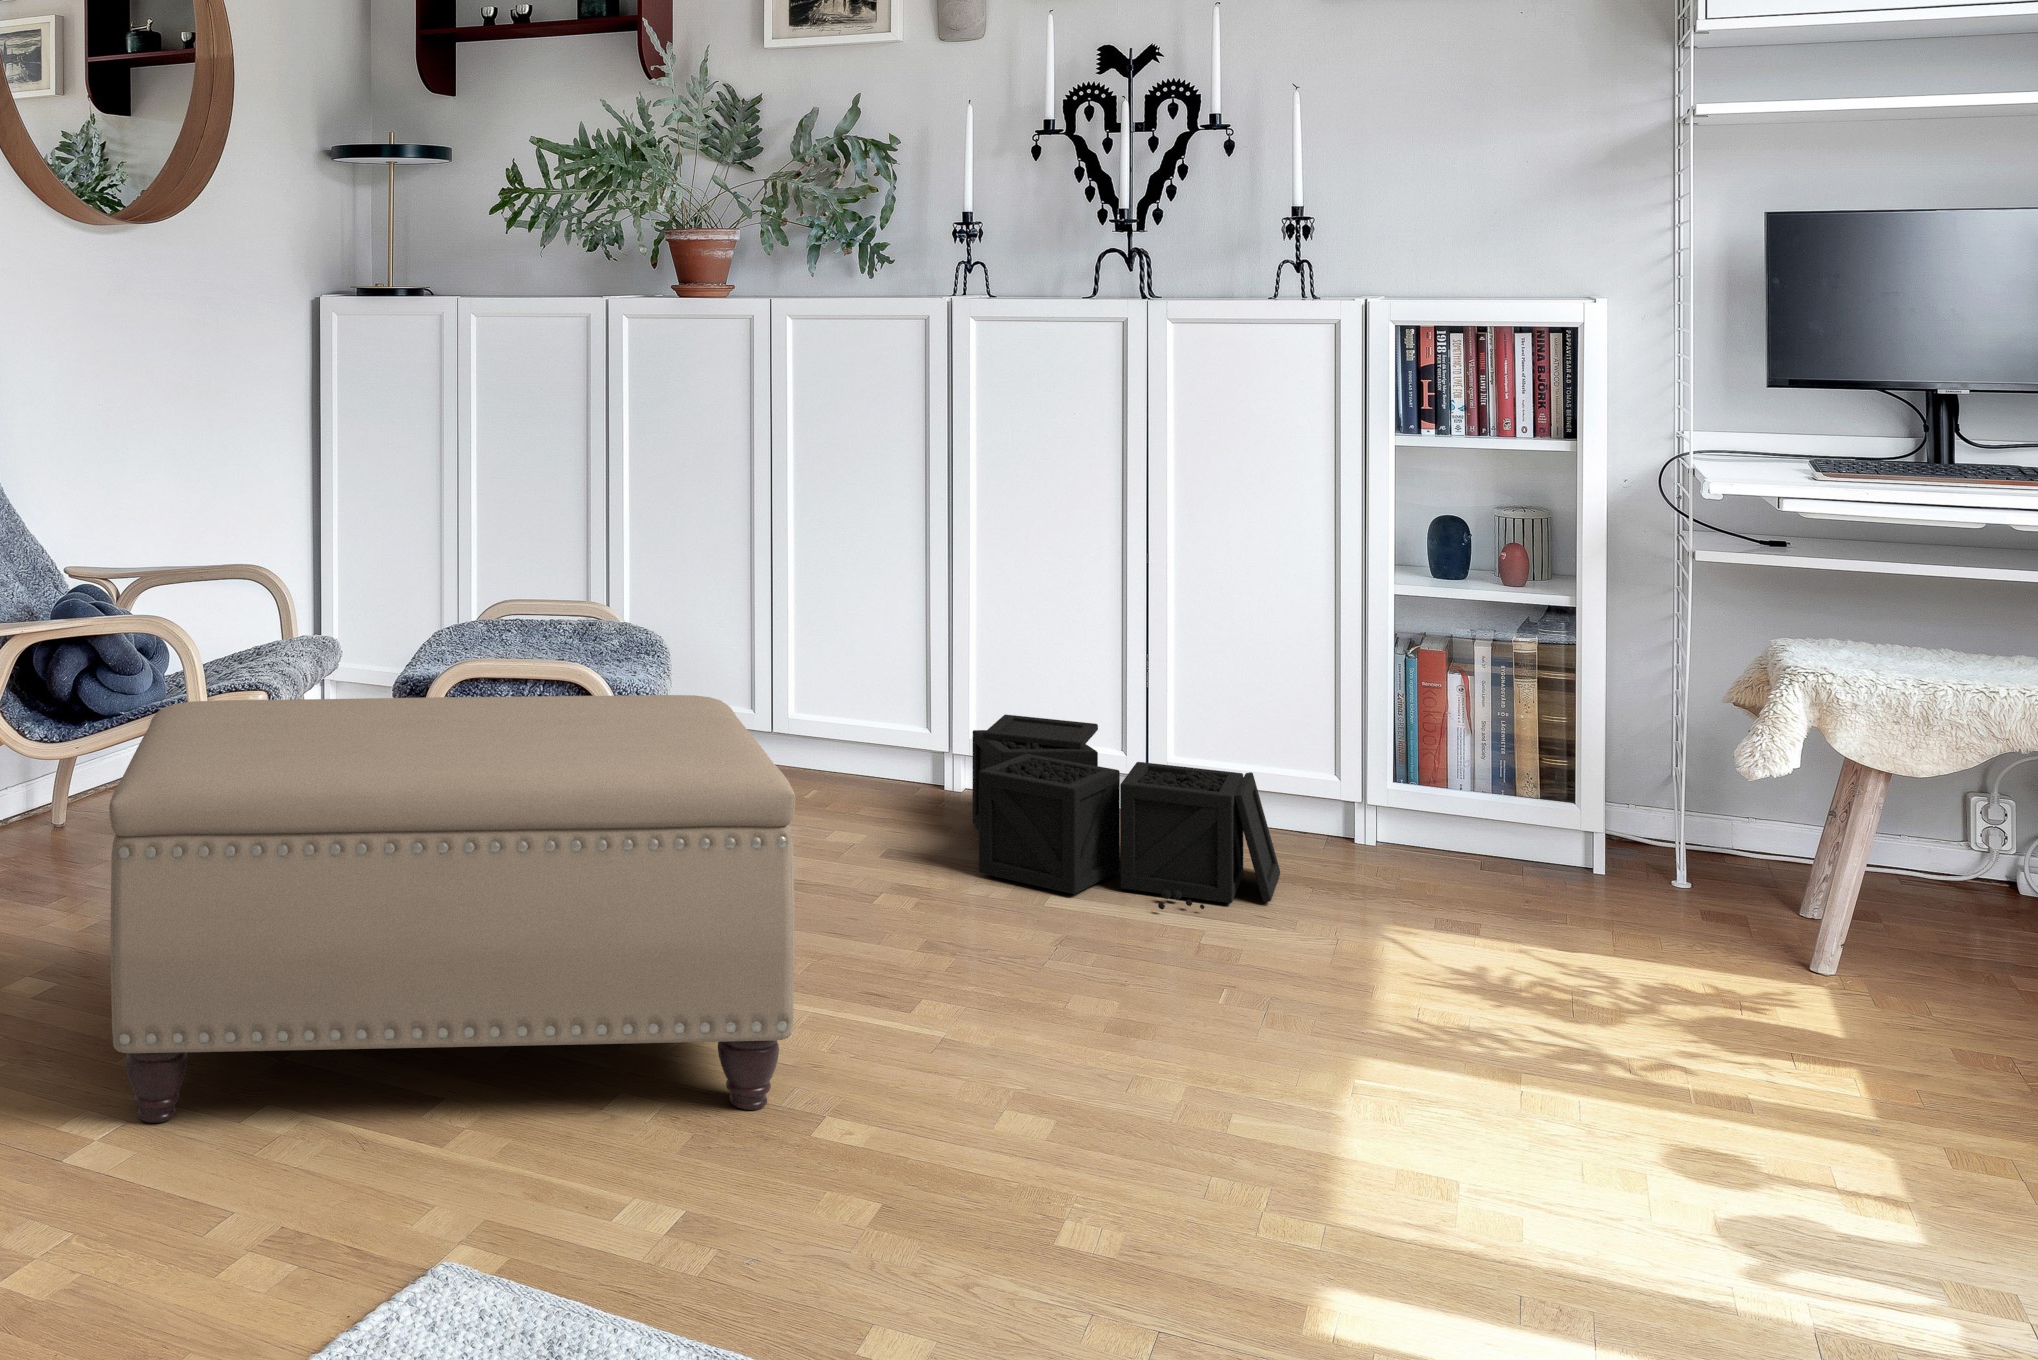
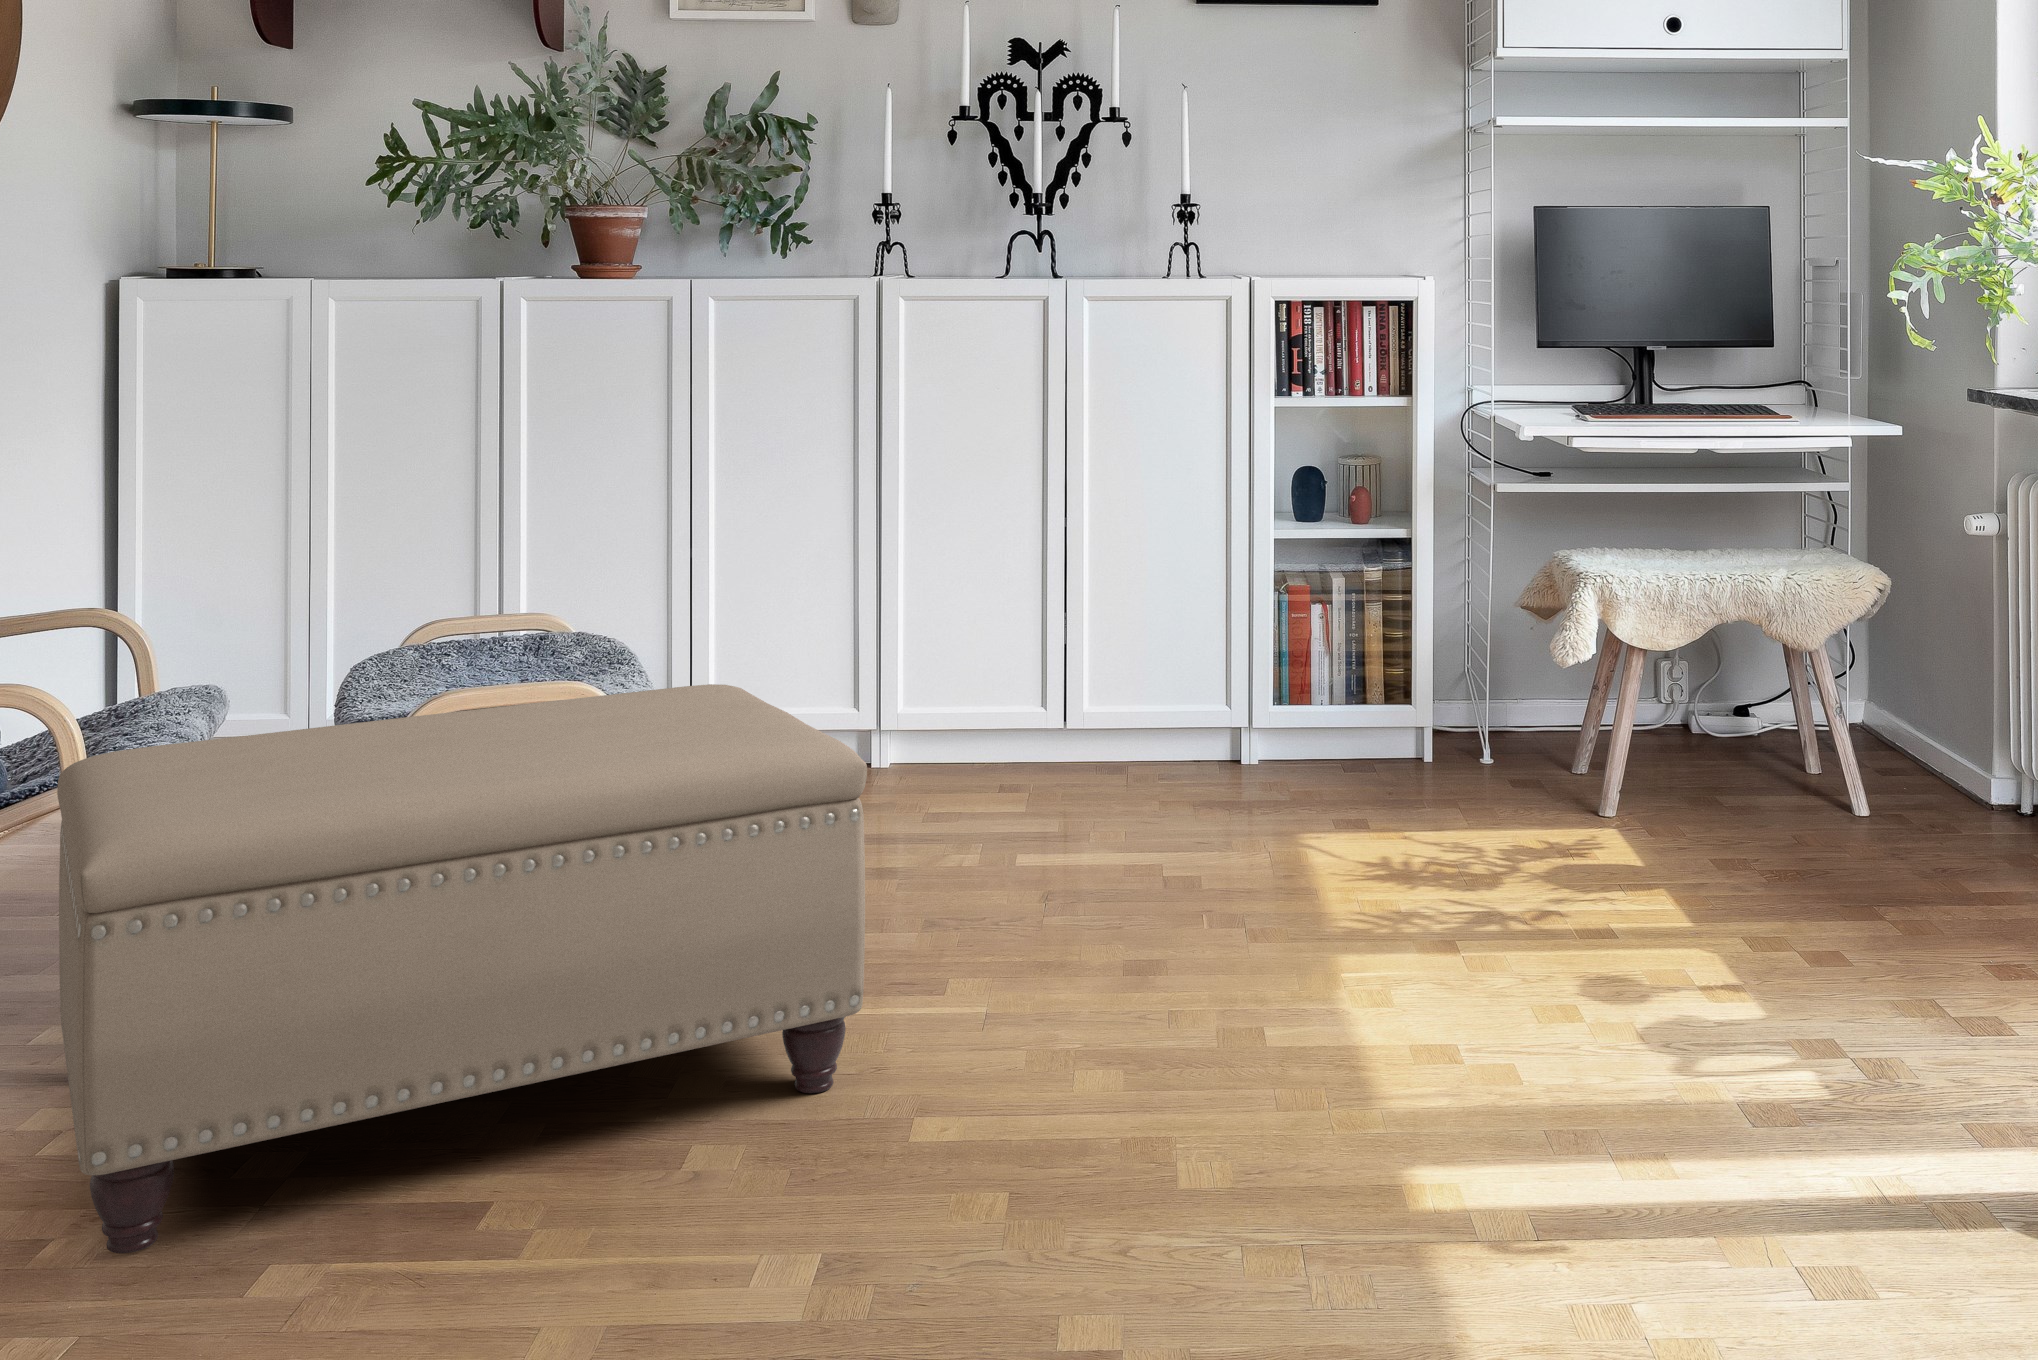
storage bin: present [972,714,1280,909] -> none [911,684,1198,845]

